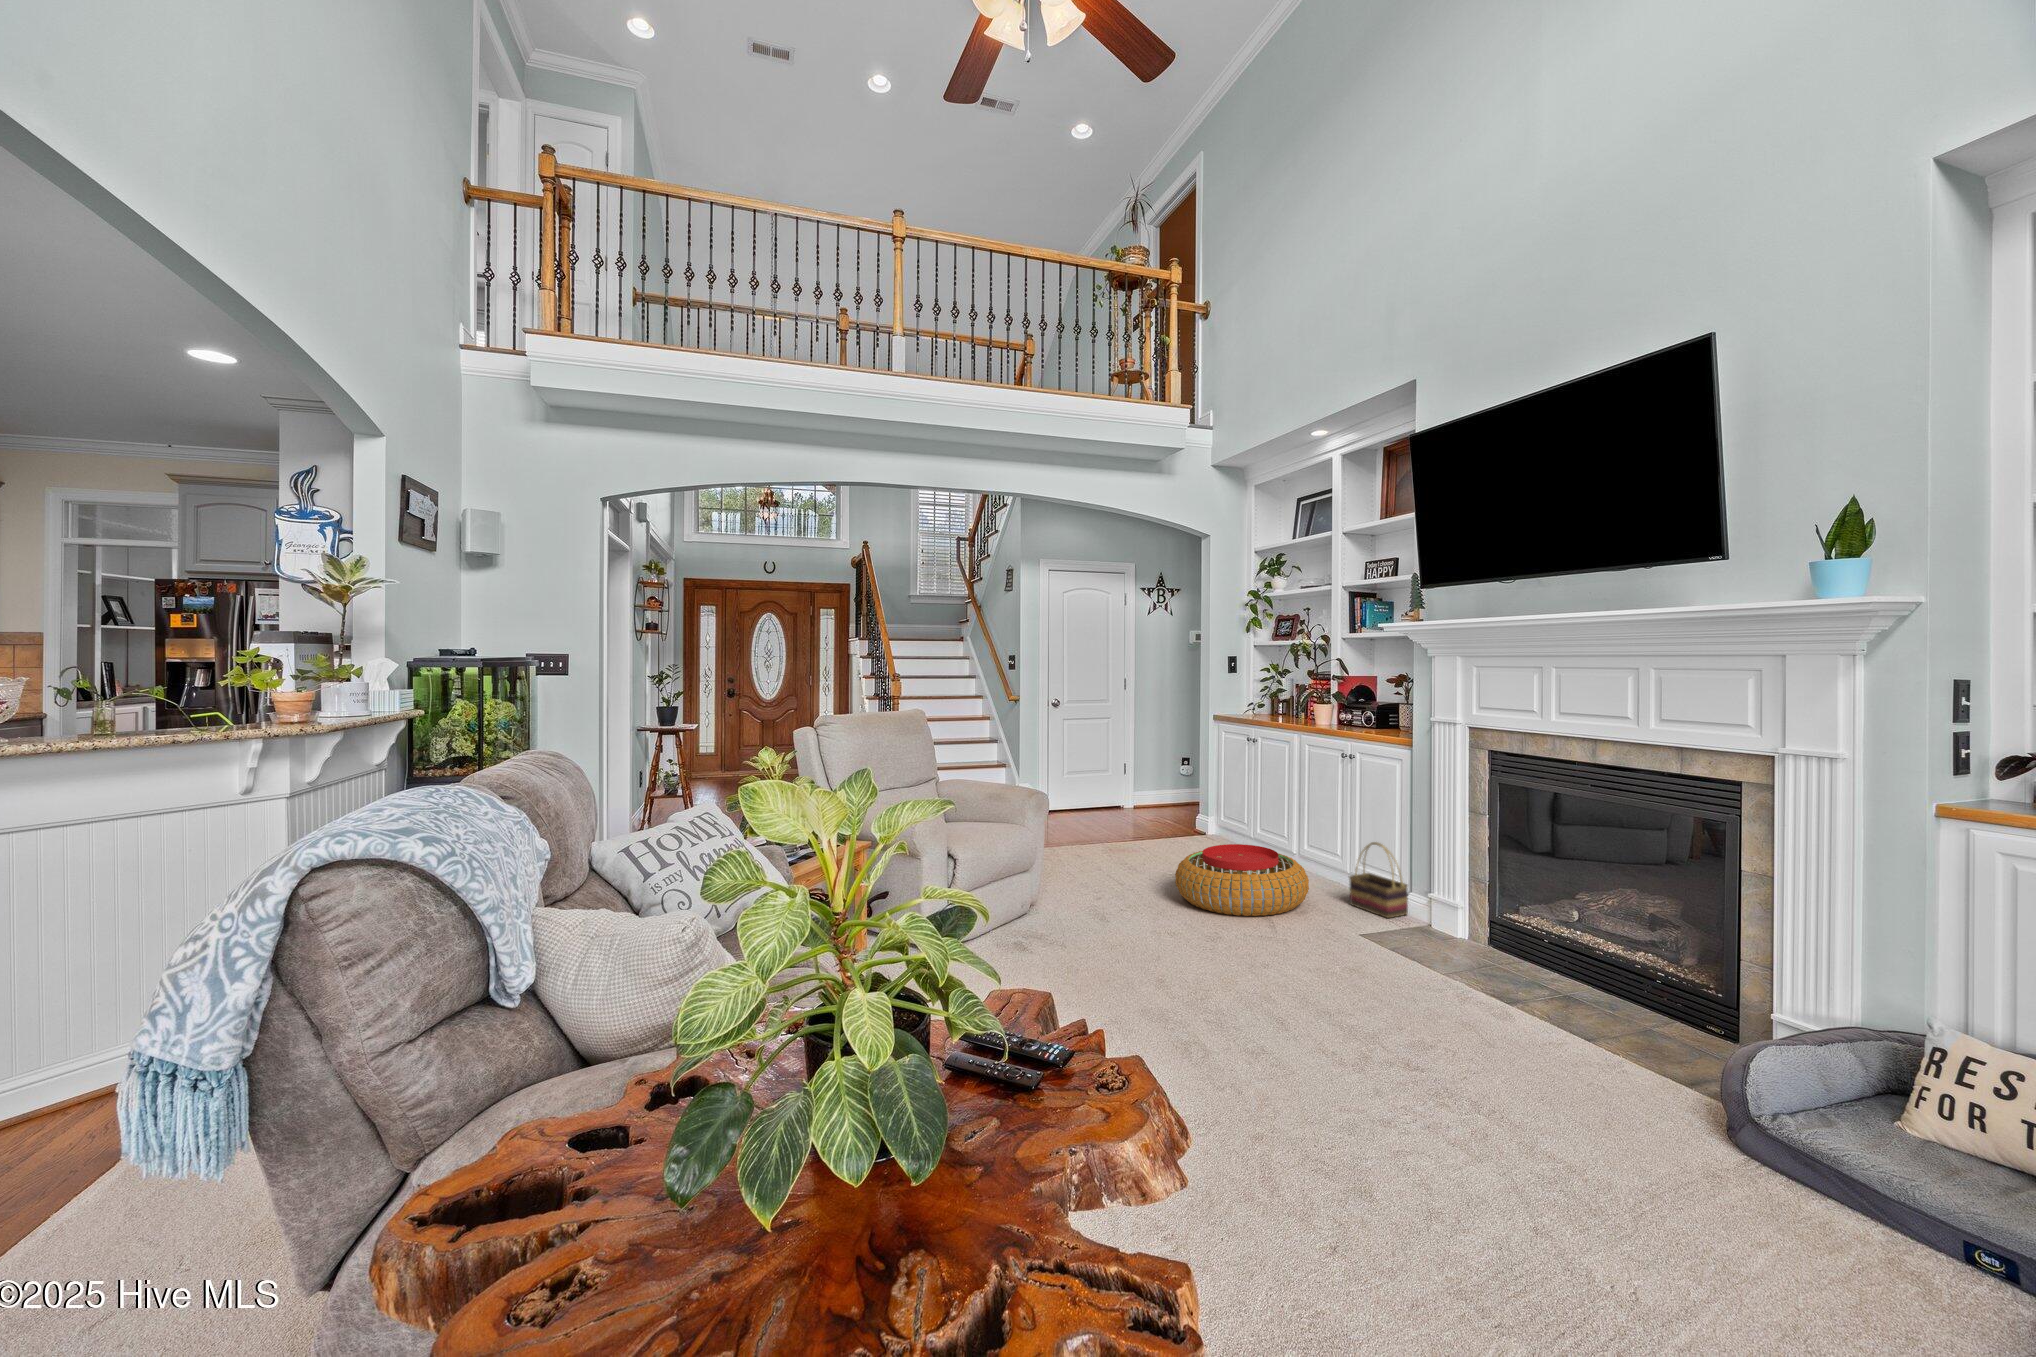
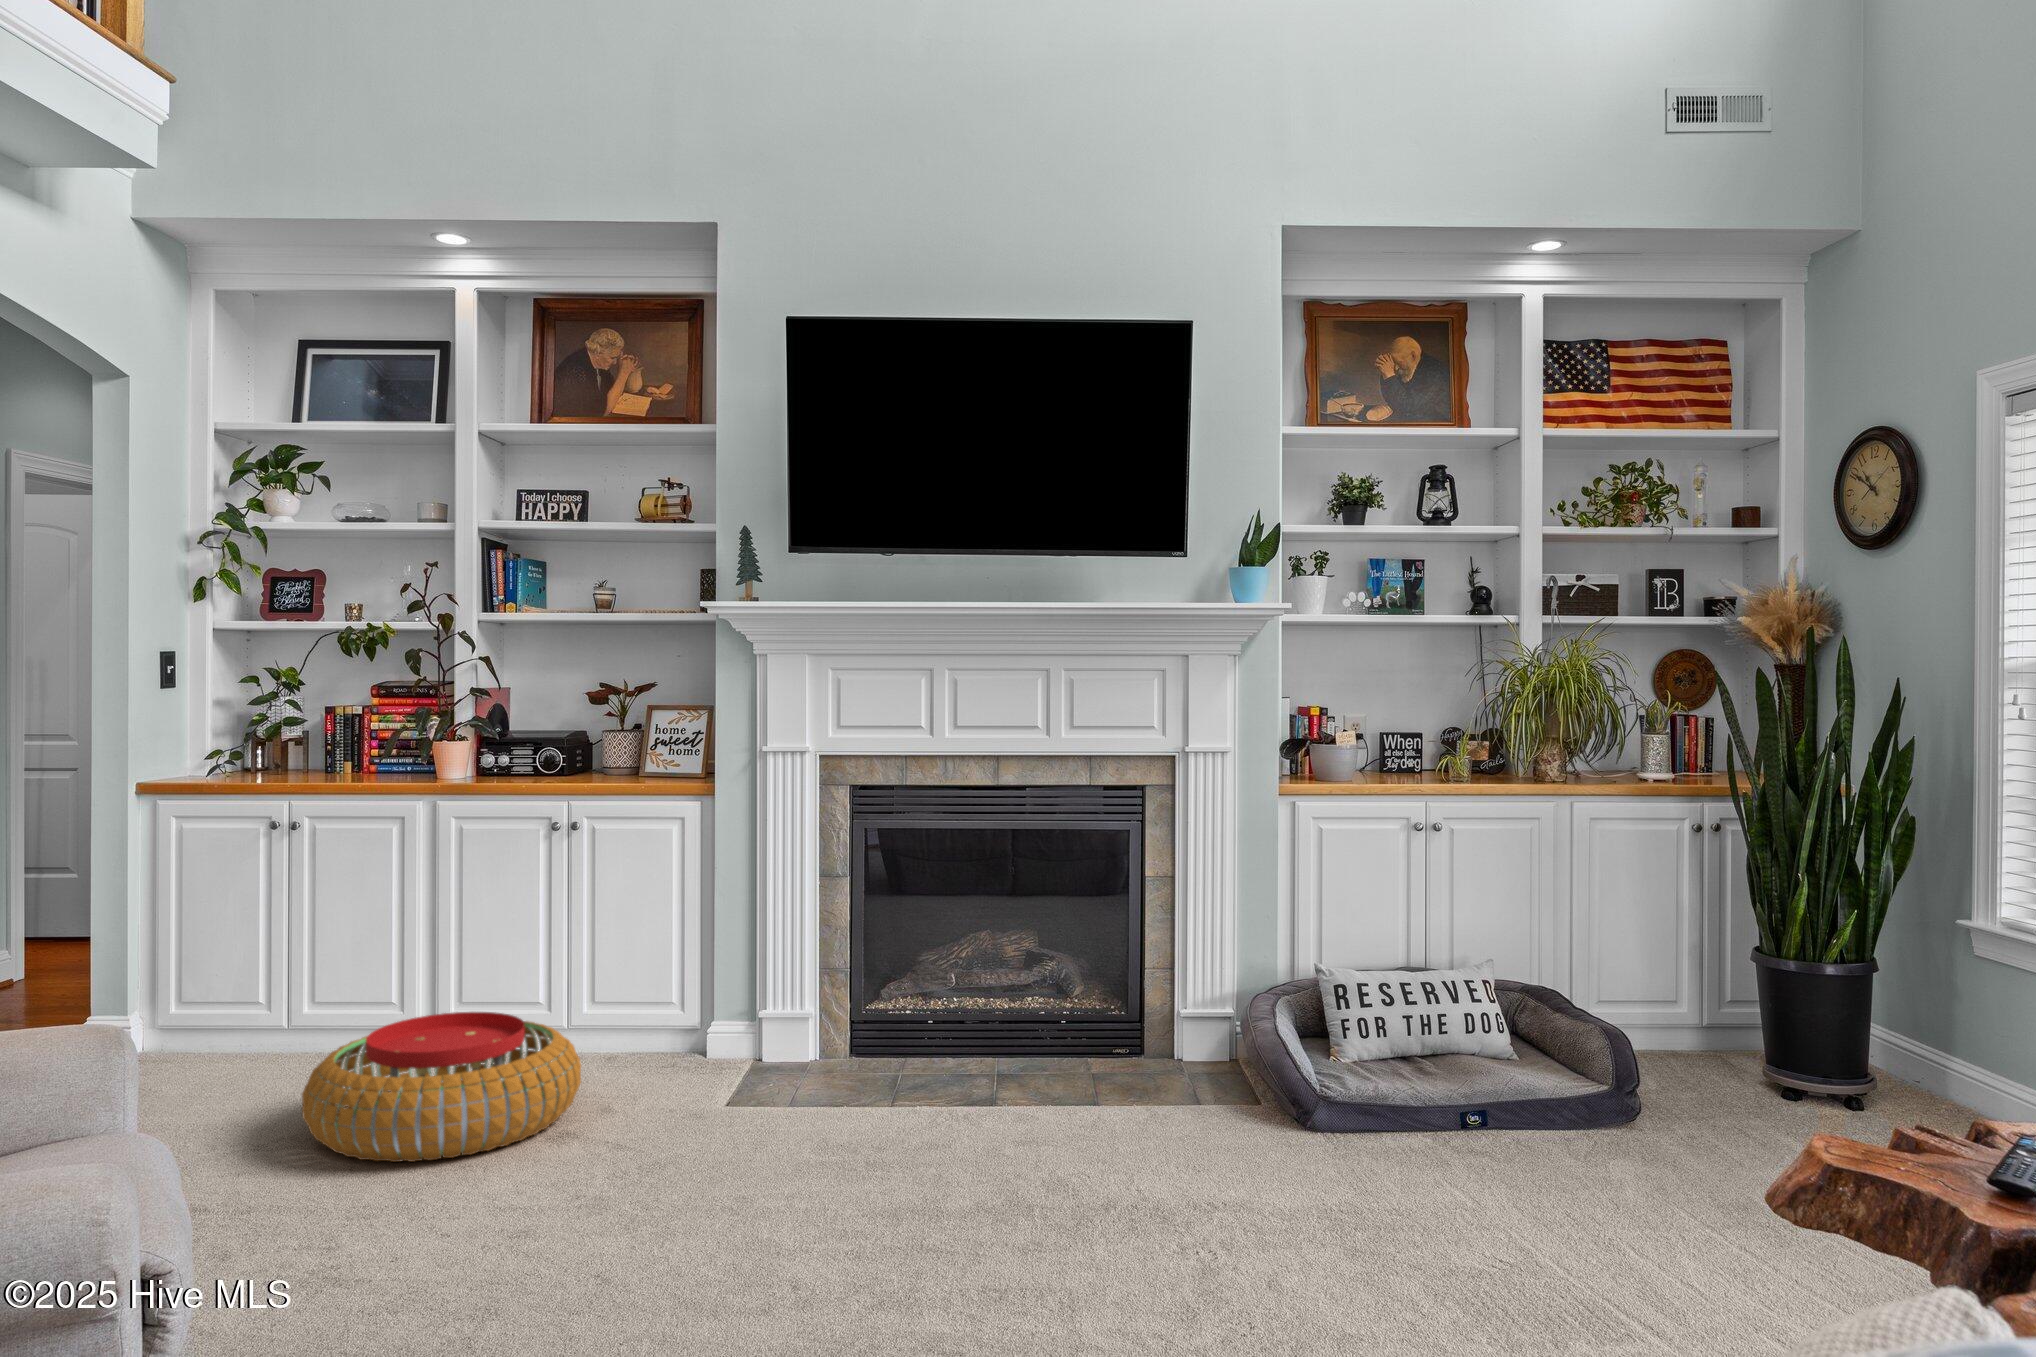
basket: present [1349,842,1408,918] -> none [606,954,699,1071]

